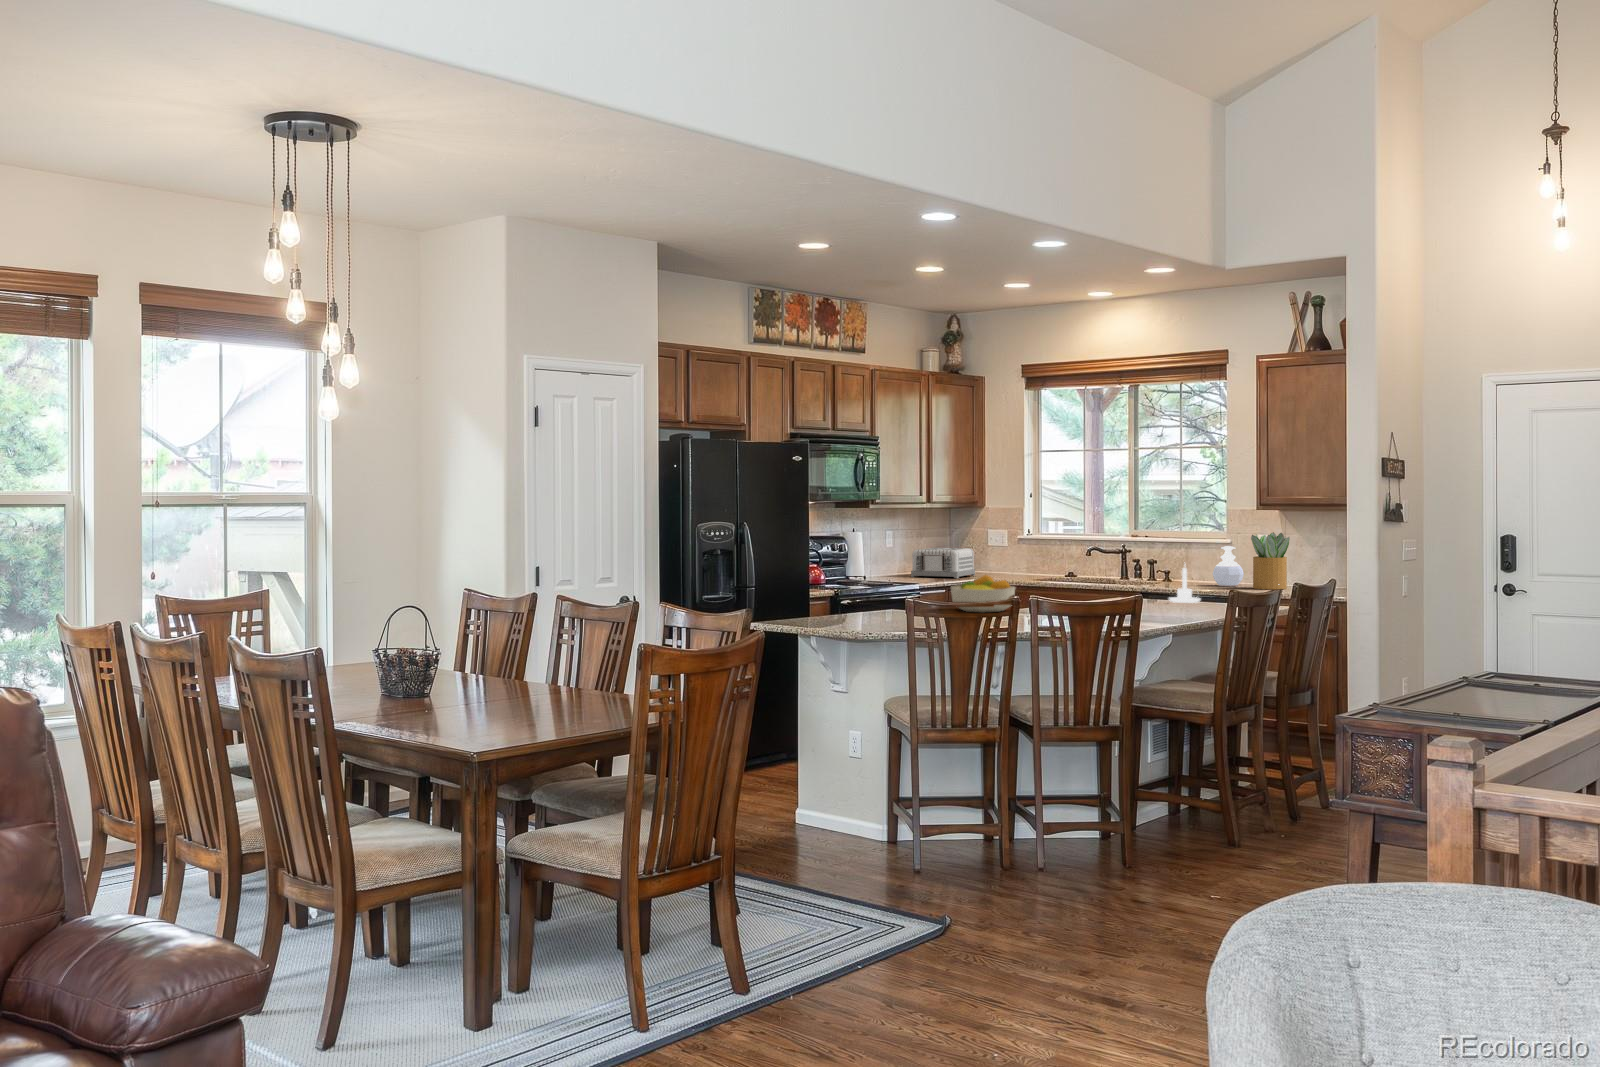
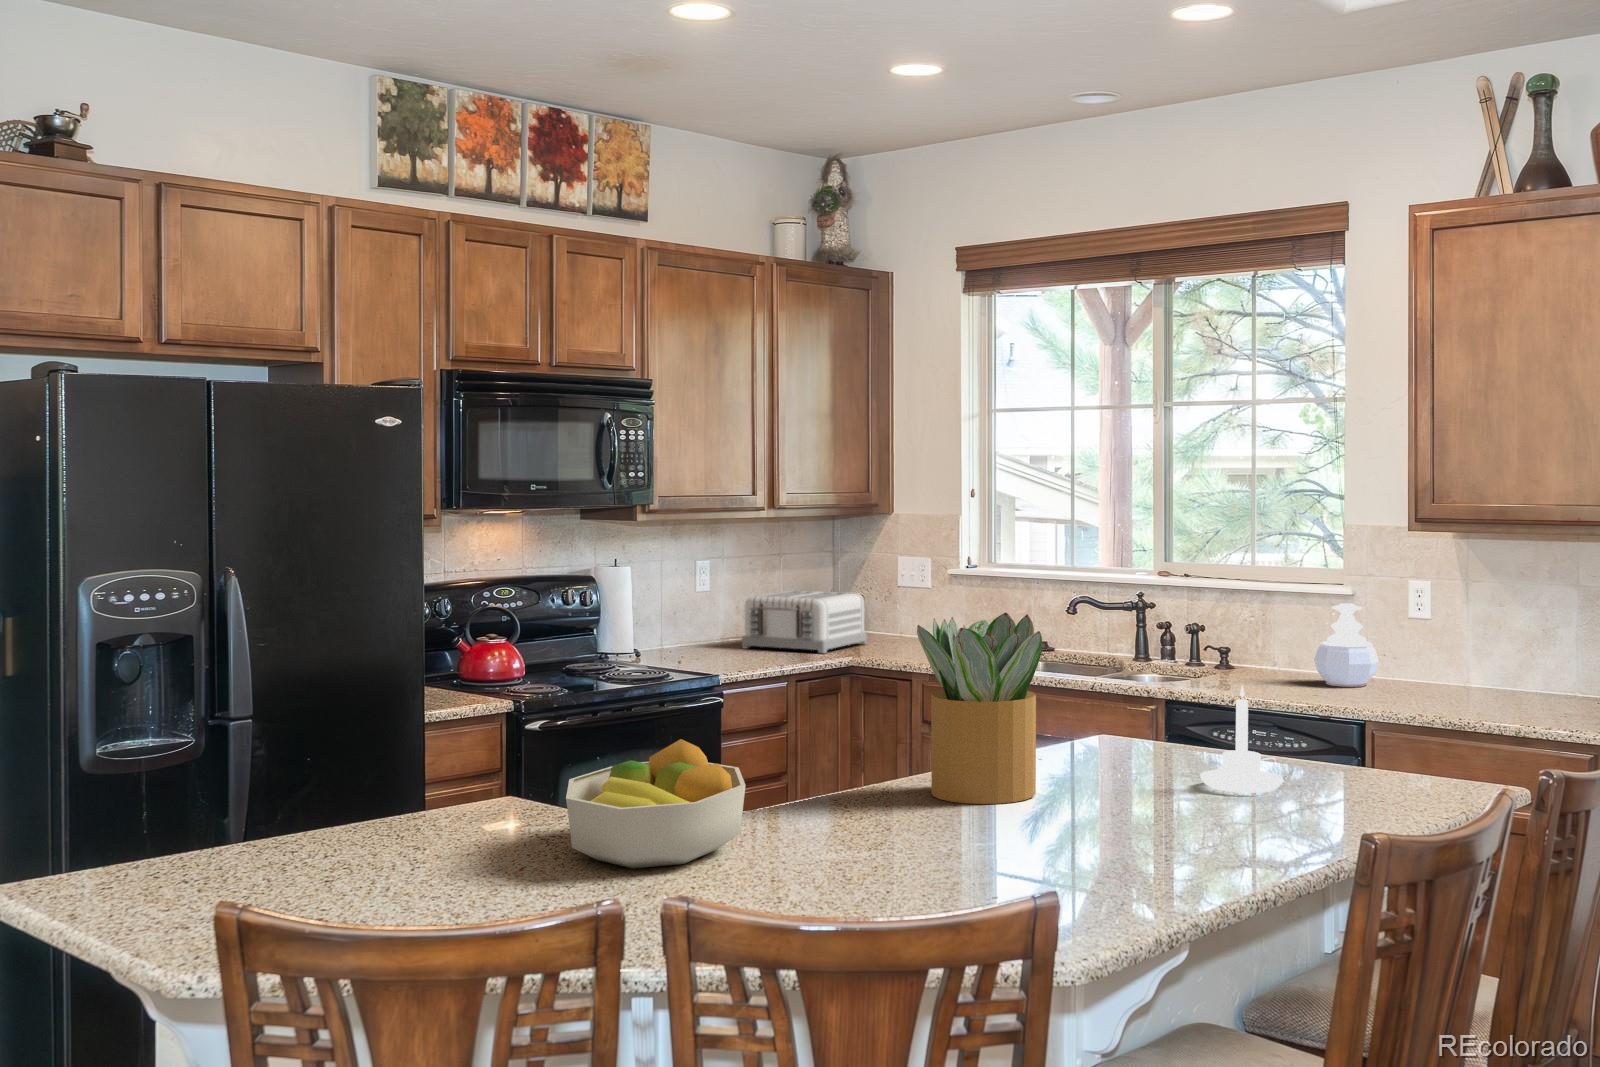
potted plant: present [1251,532,1290,589] -> present [917,613,1042,804]

